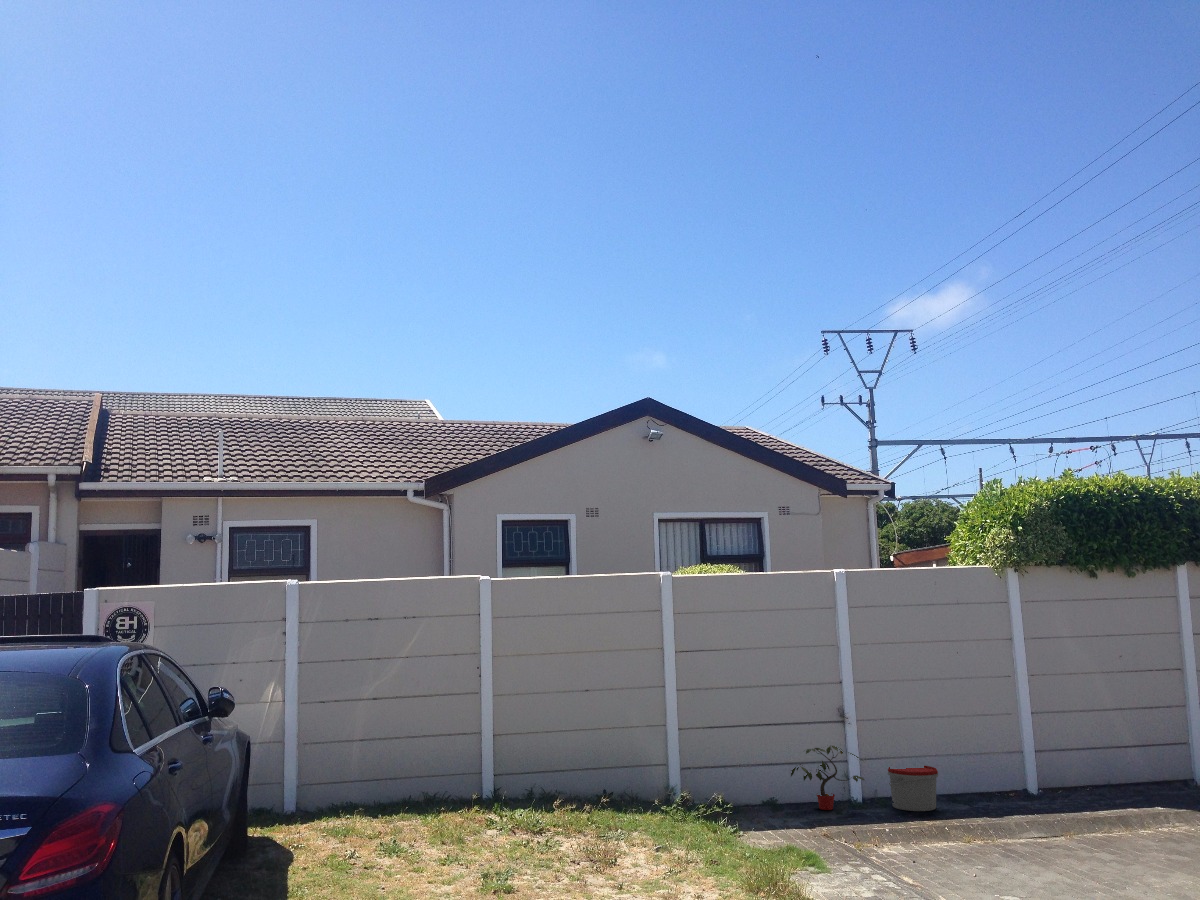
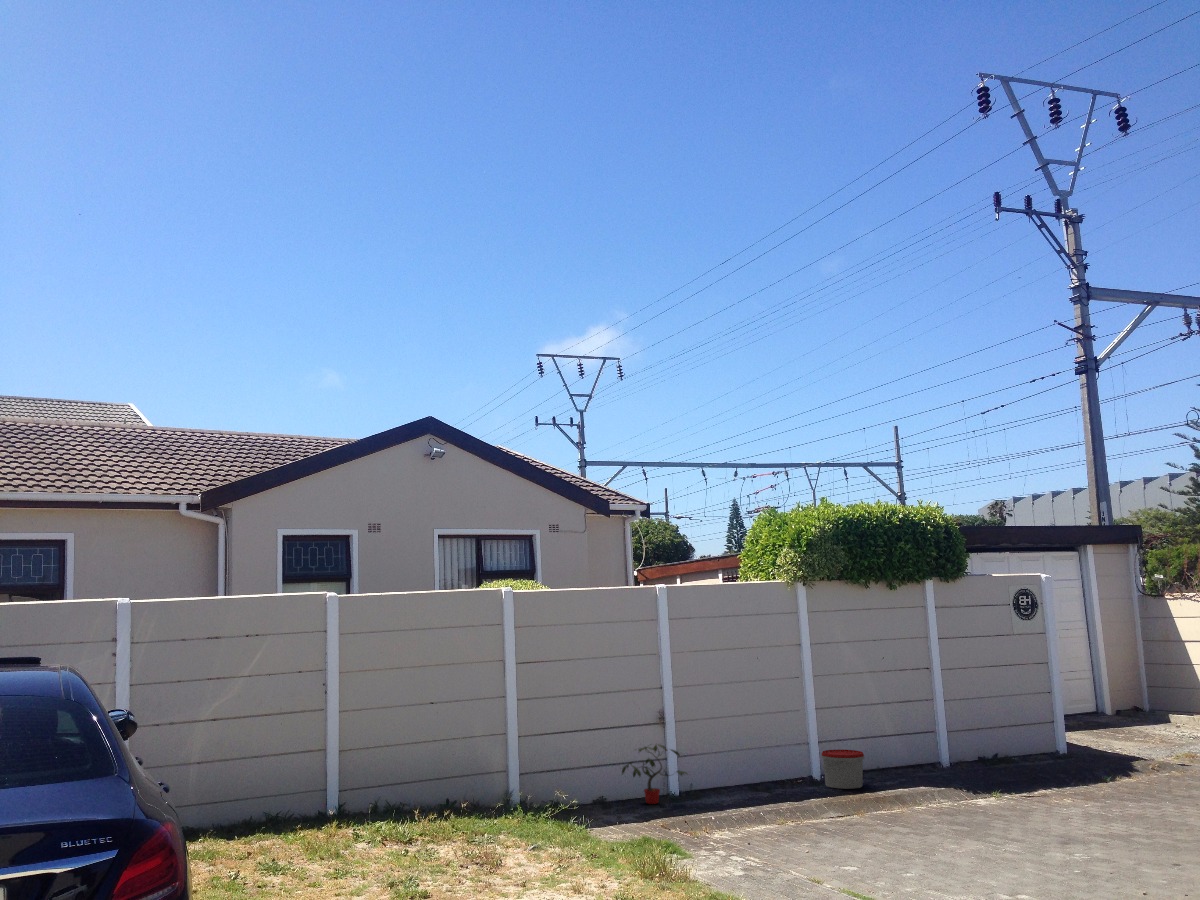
bucket: present [888,766,938,811] -> present [821,750,864,789]

